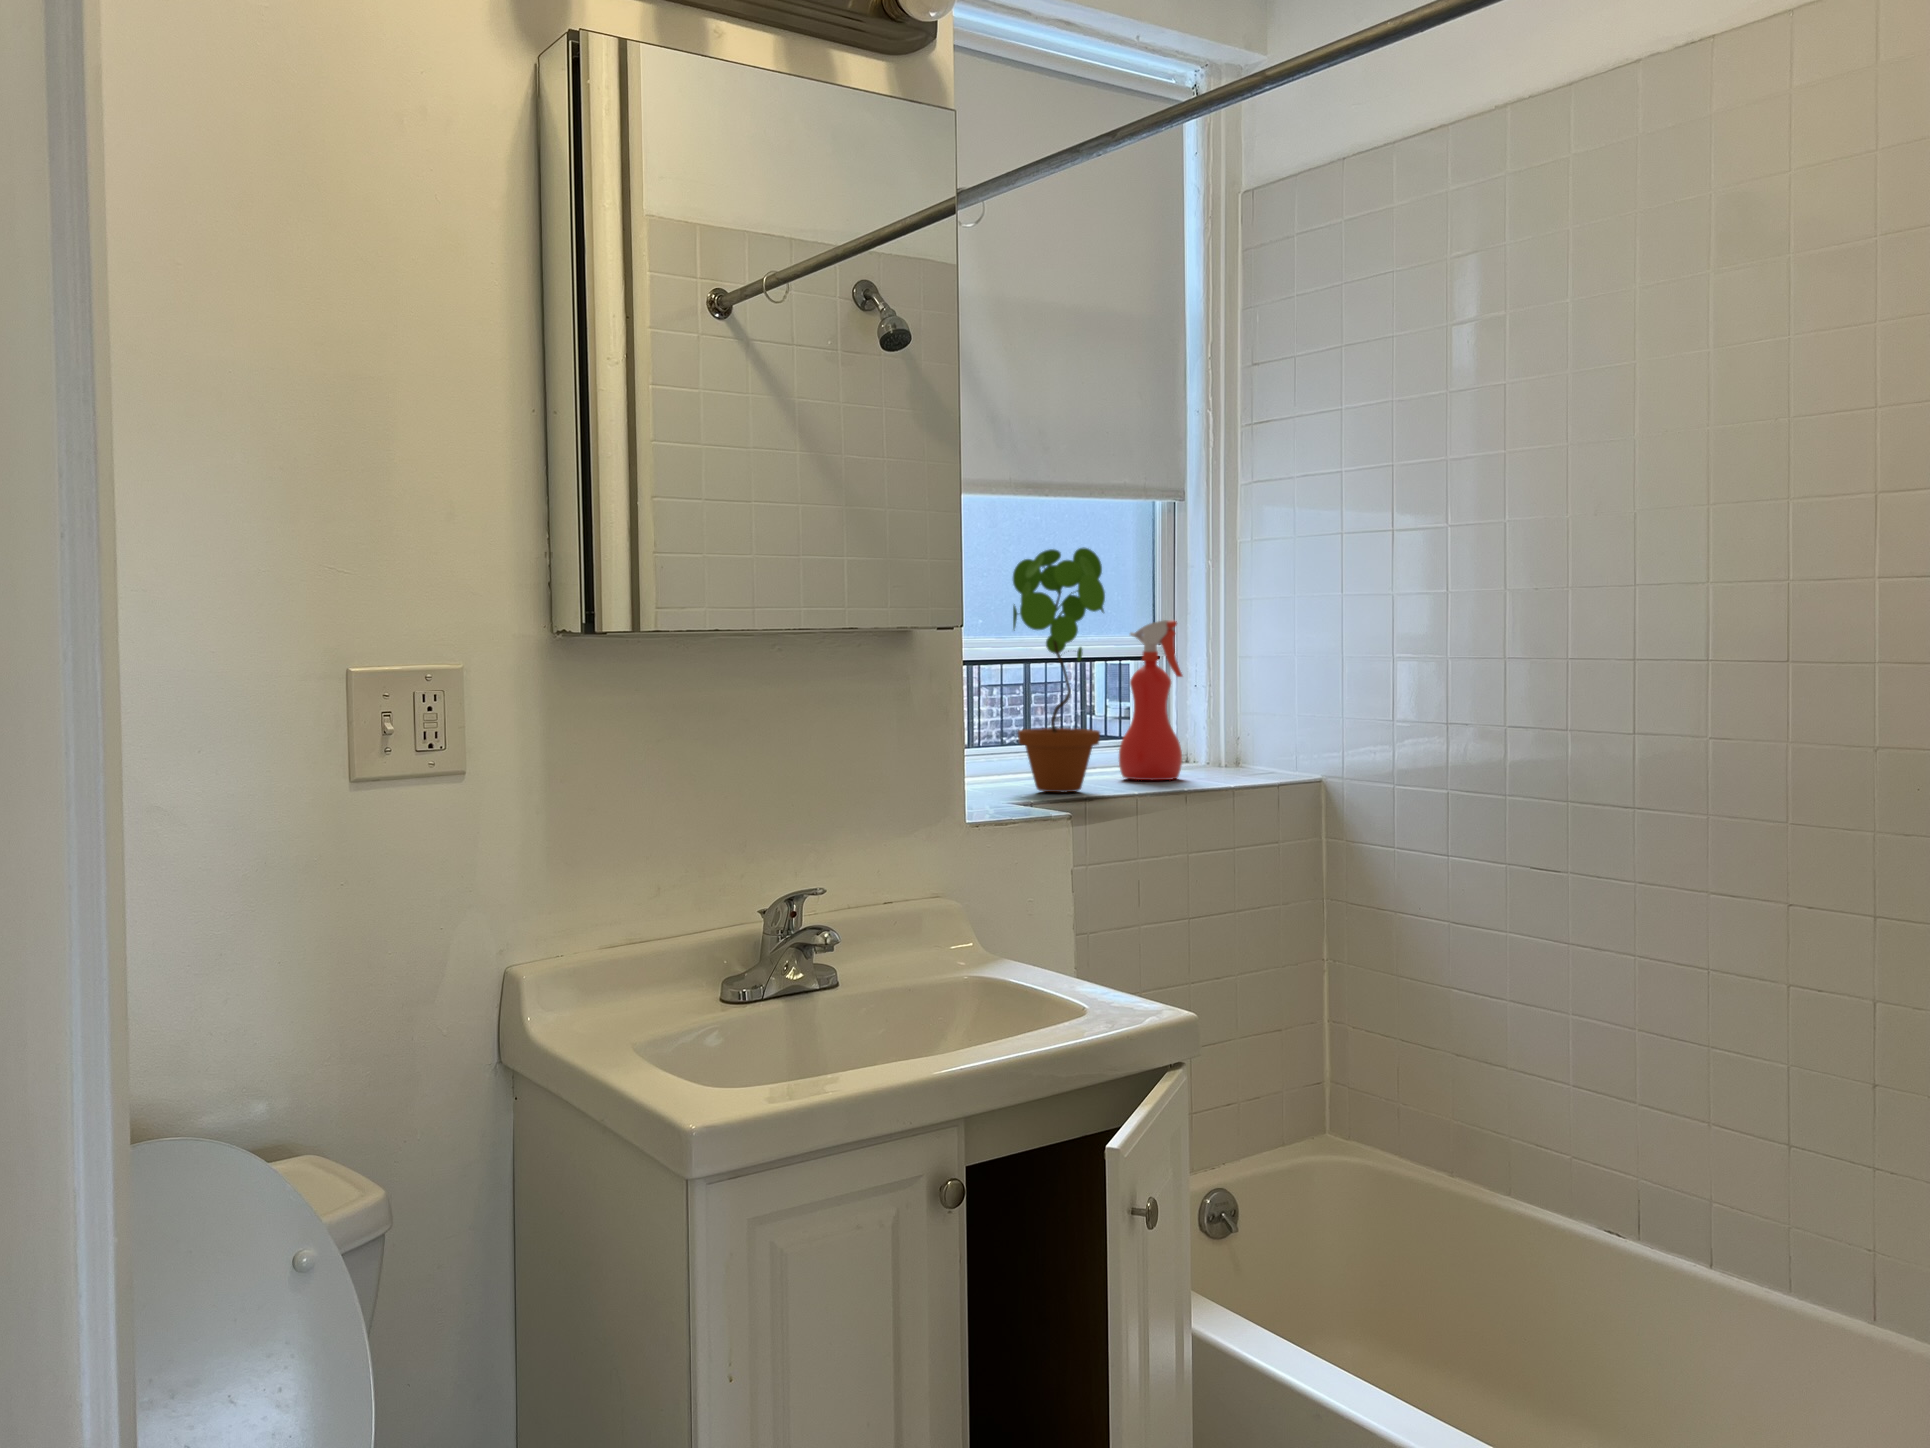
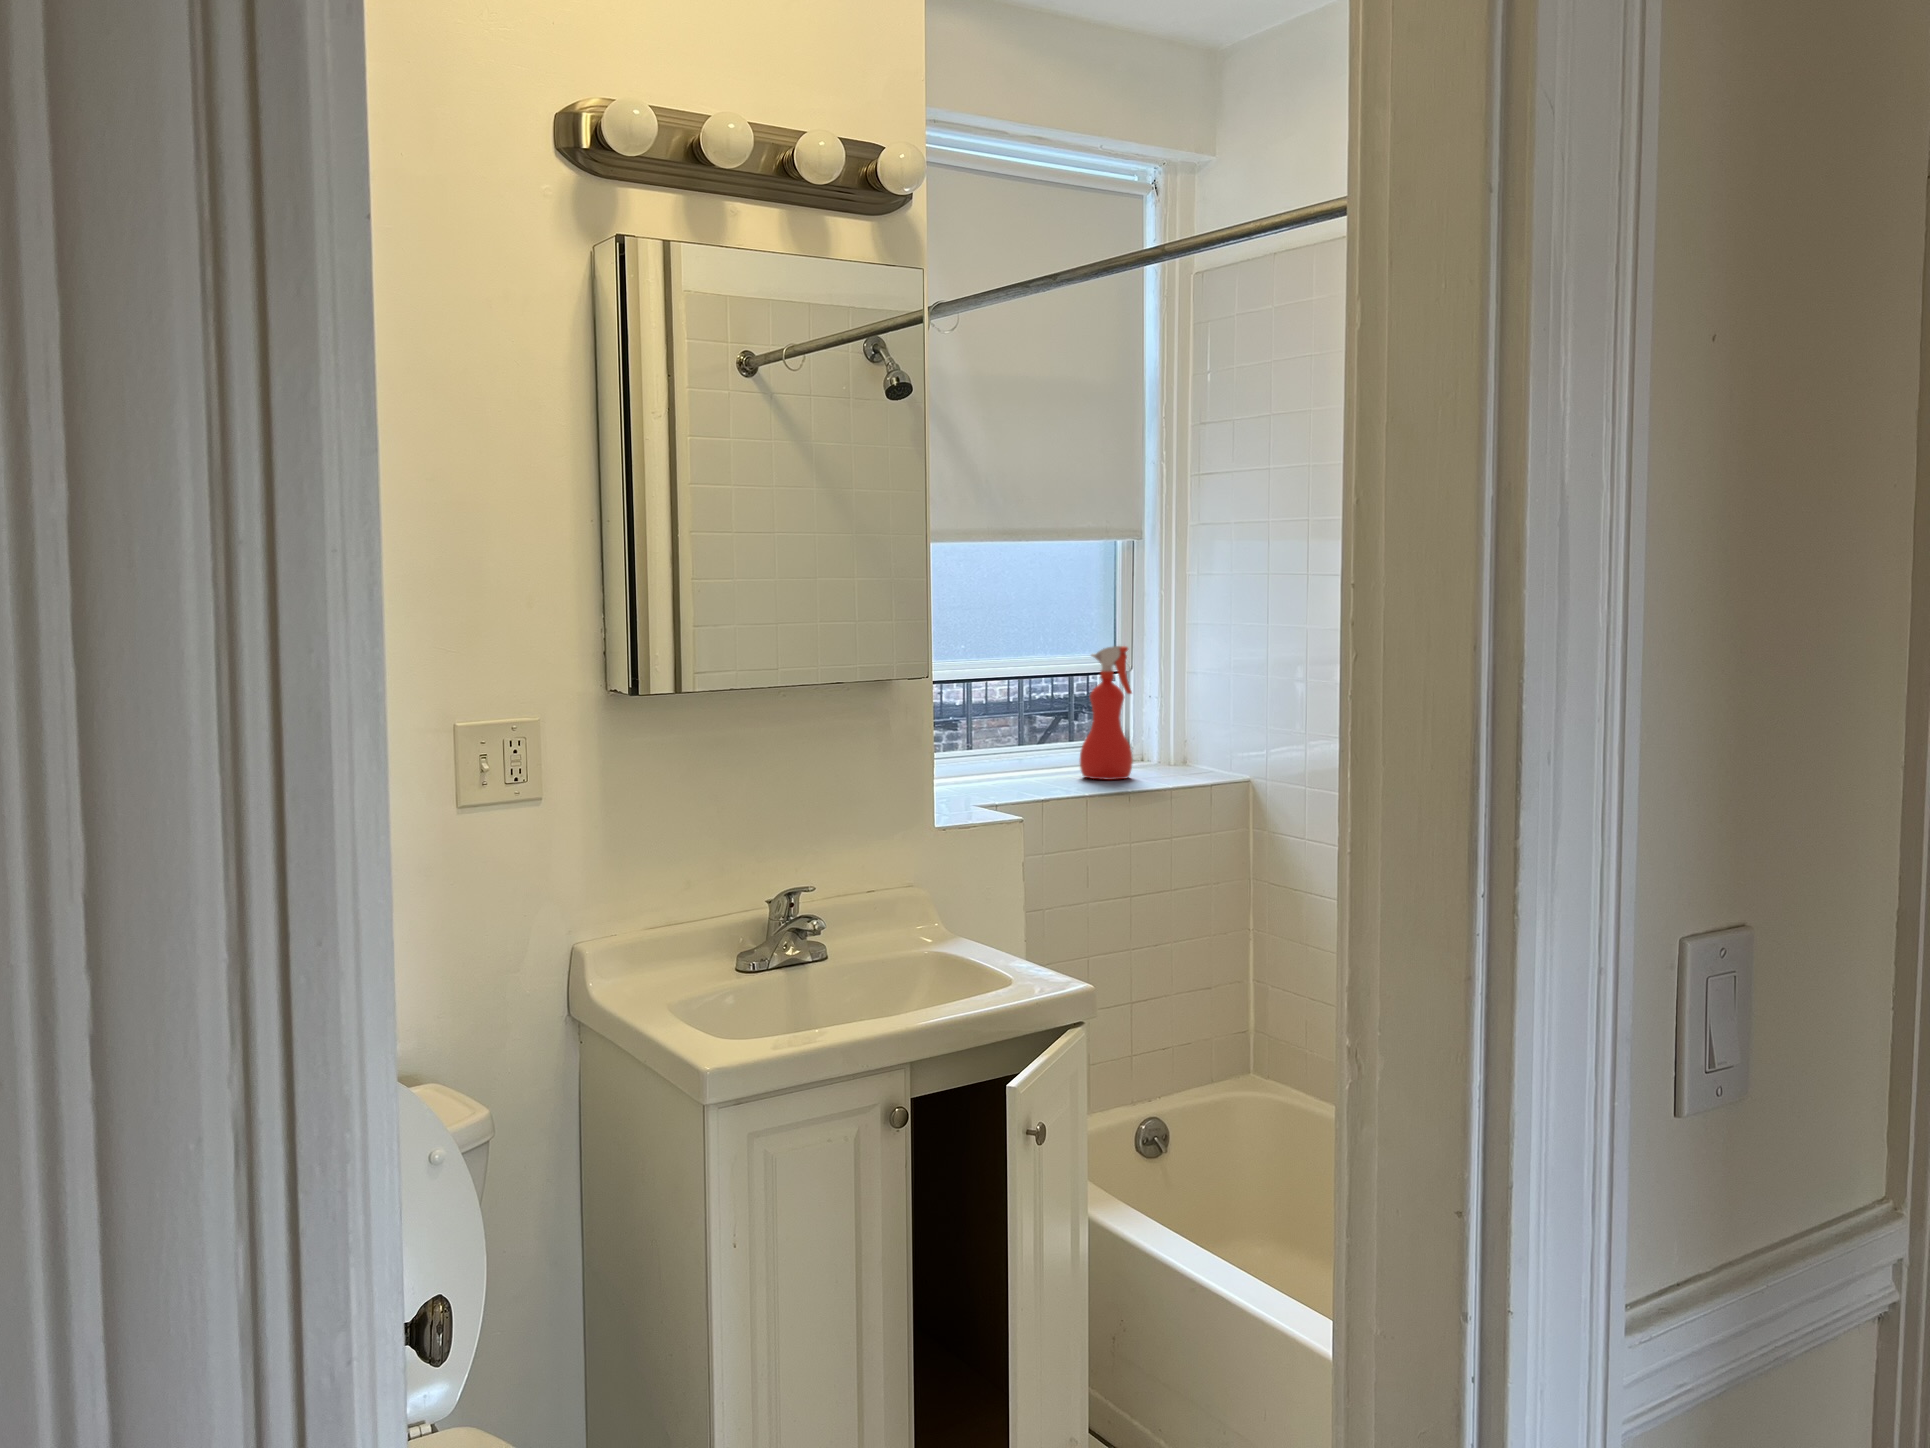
potted plant: present [1013,547,1105,792] -> none [987,588,1062,793]

